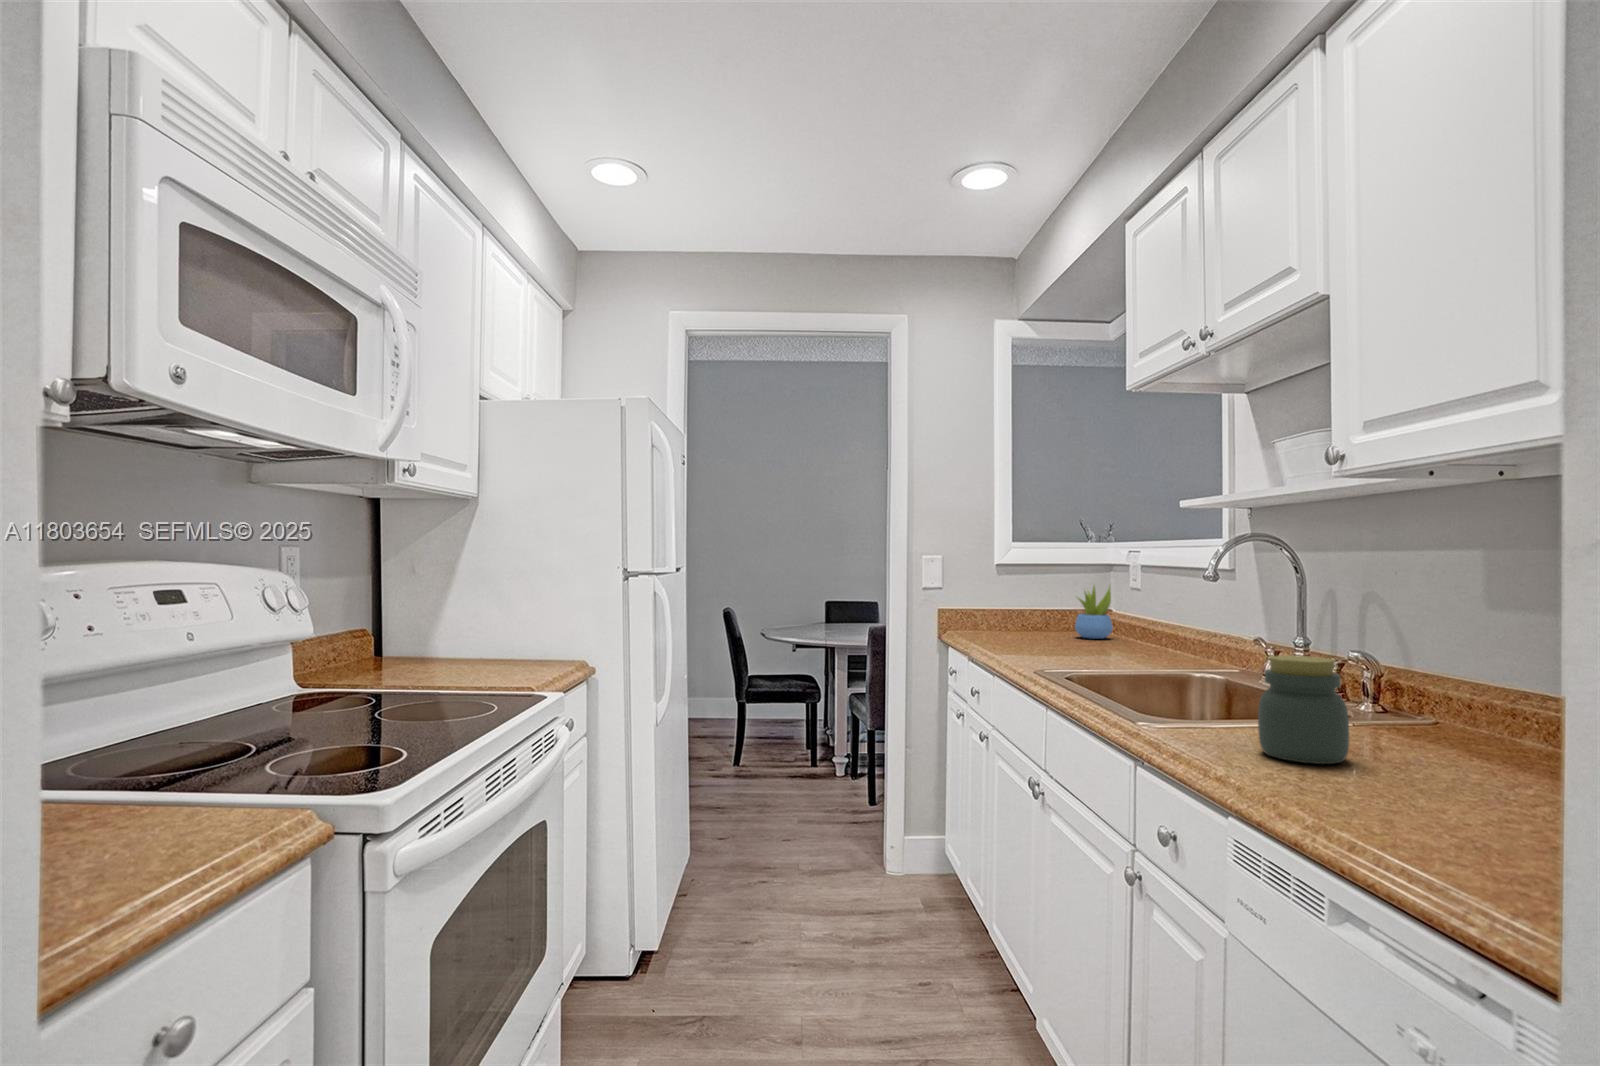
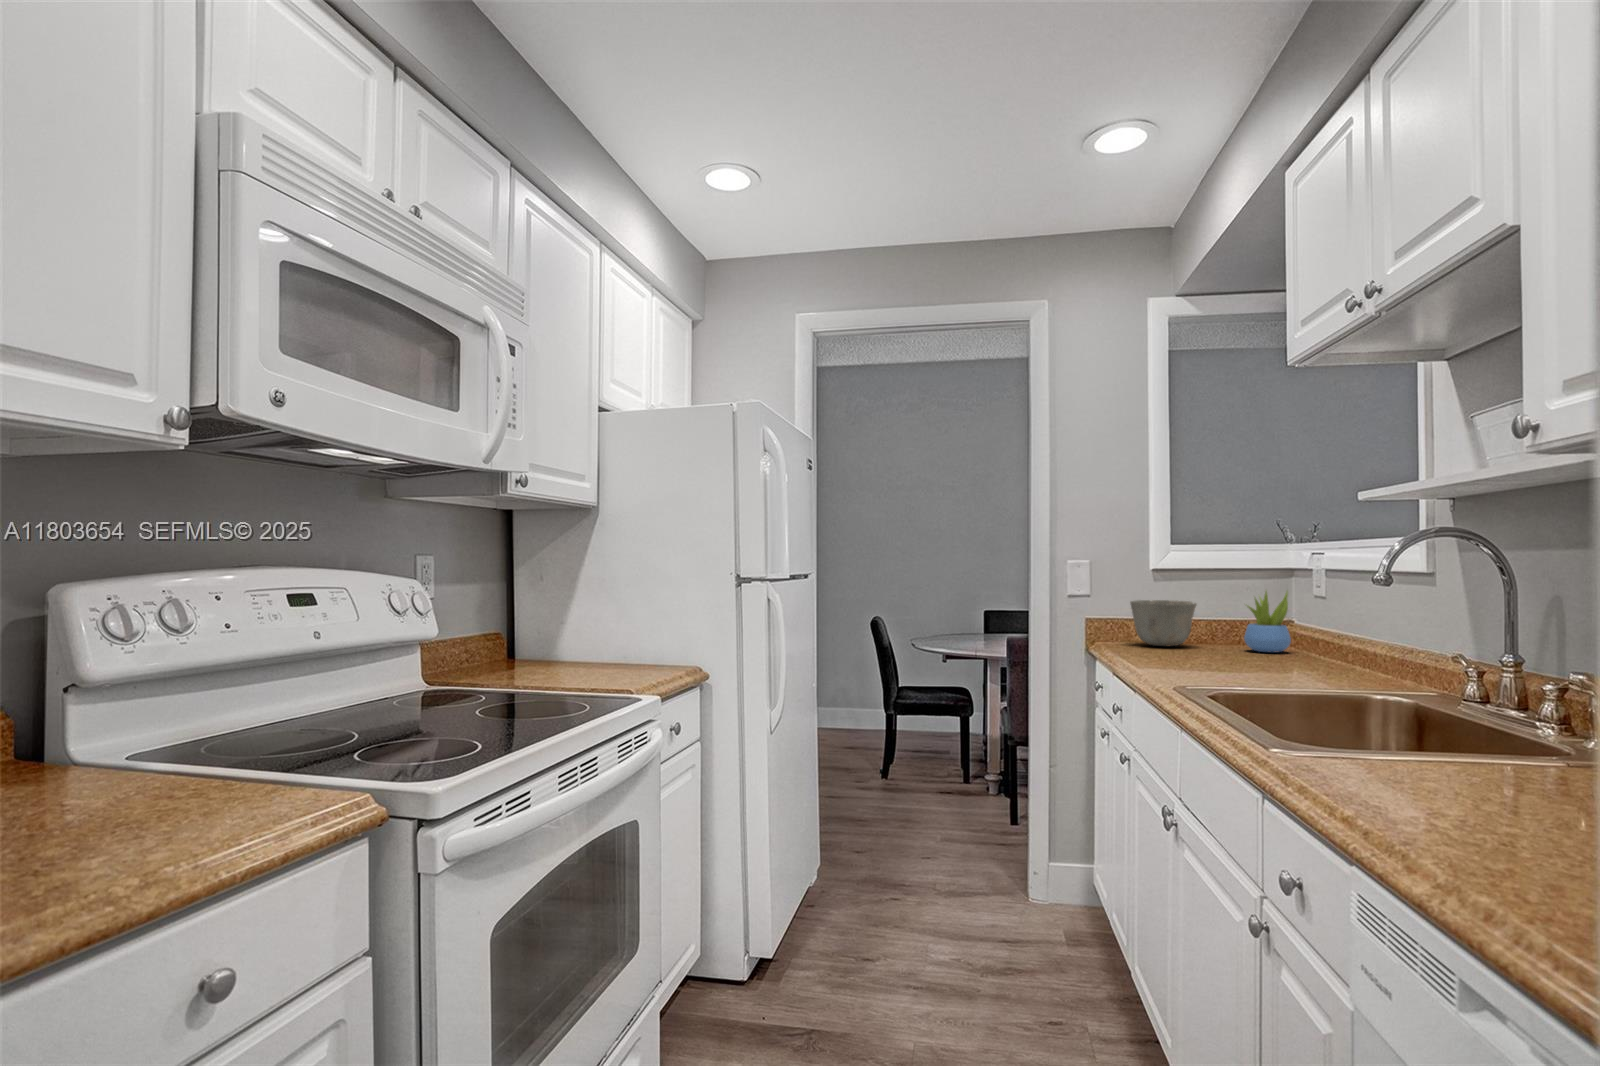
ceramic bowl: none [978,593,1035,635] -> present [1130,600,1197,646]
jar: present [1258,655,1349,764] -> none [1412,673,1536,810]

